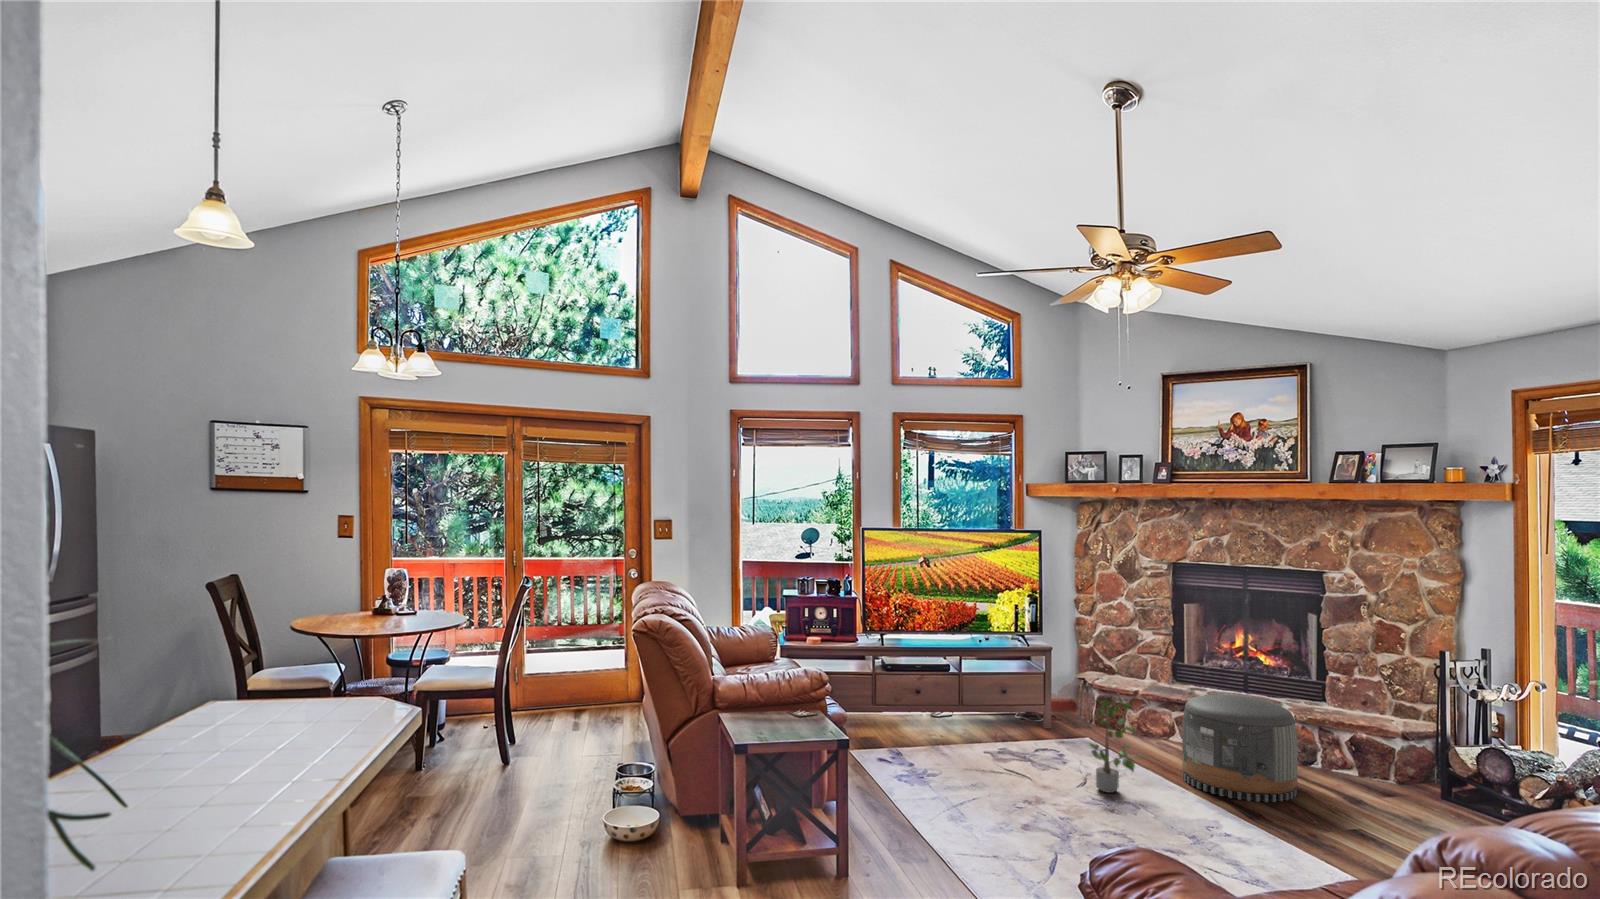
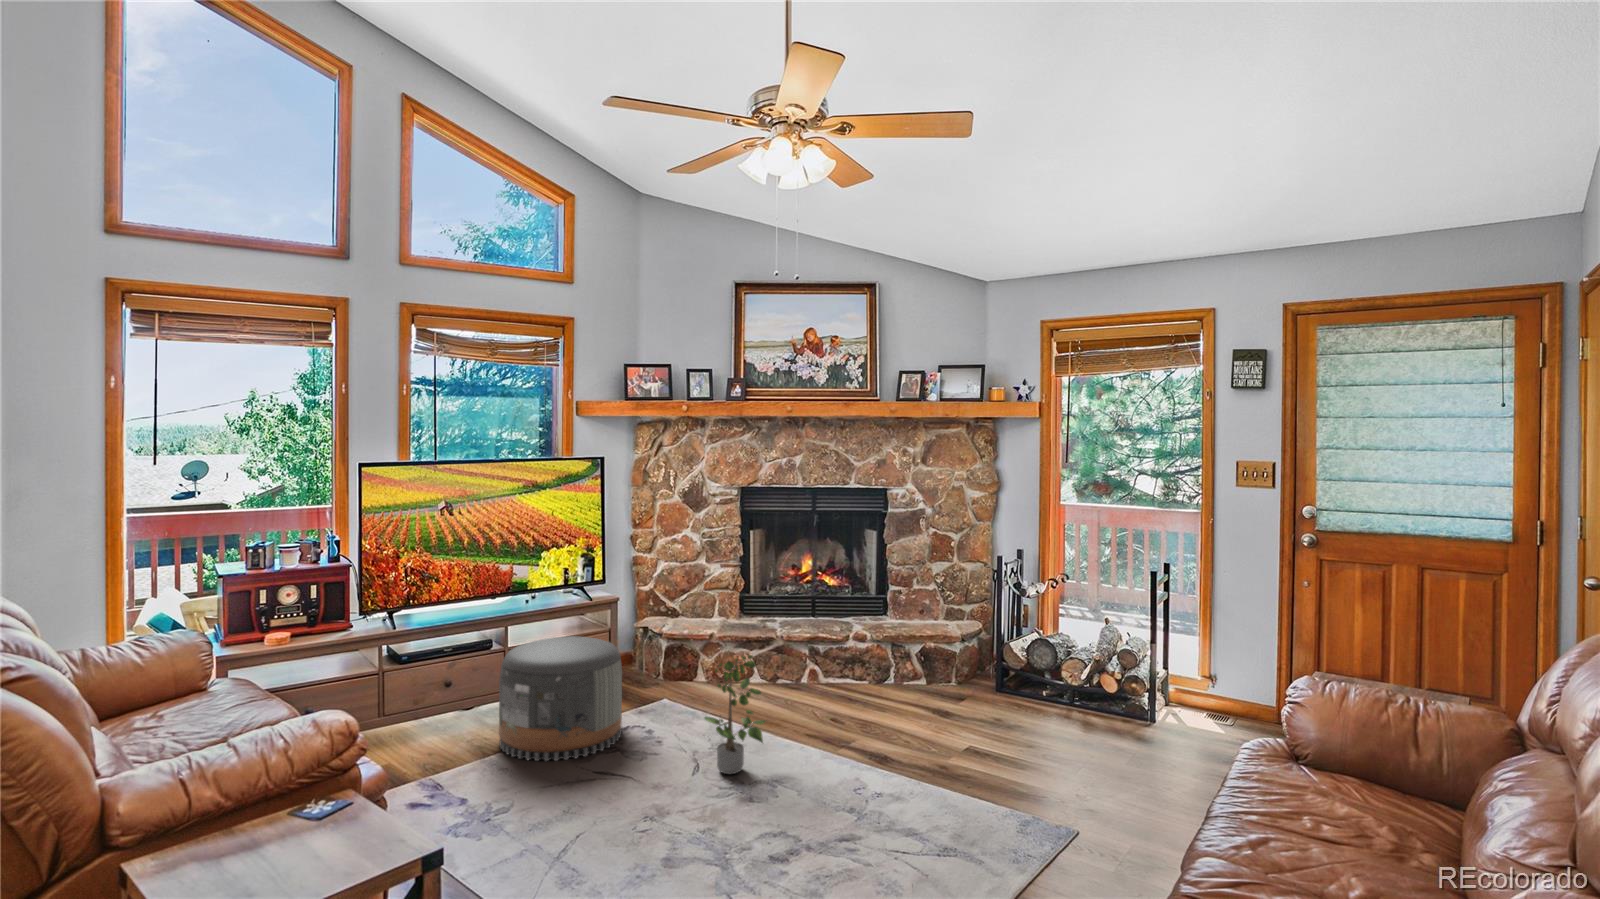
pouf: present [1182,695,1297,802] -> present [499,636,622,761]

